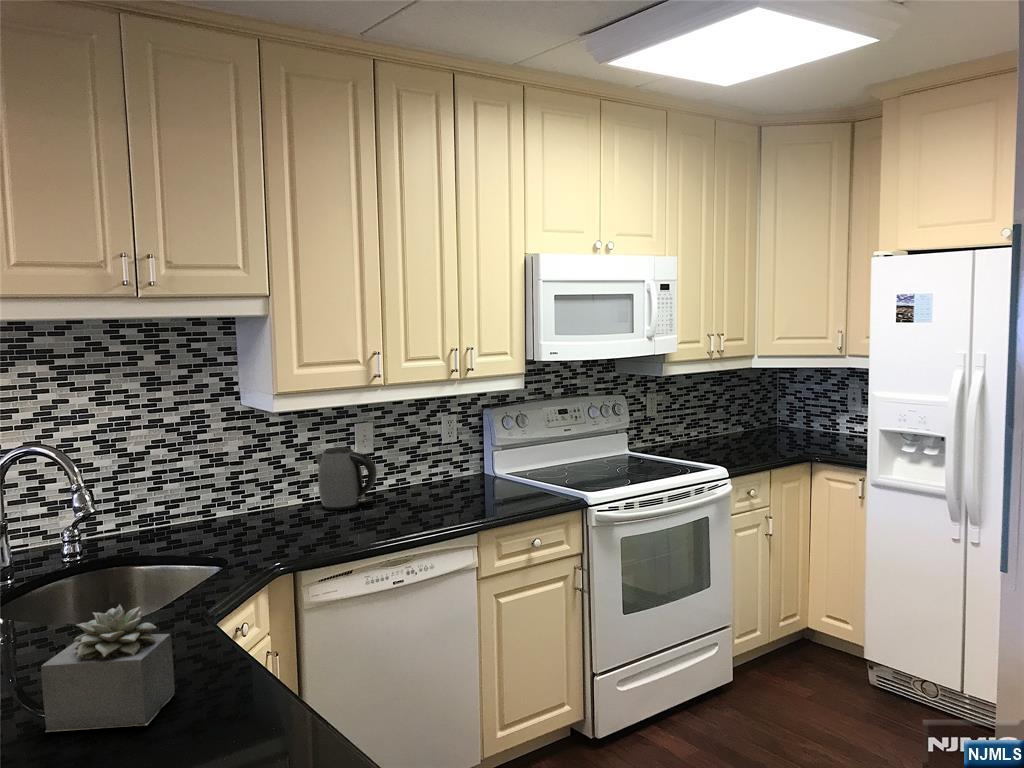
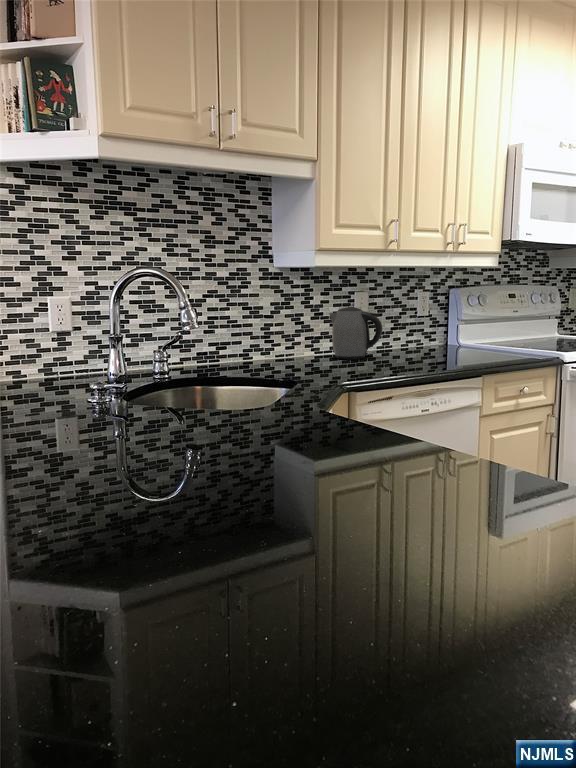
succulent plant: present [41,604,175,732] -> none [265,361,365,472]

